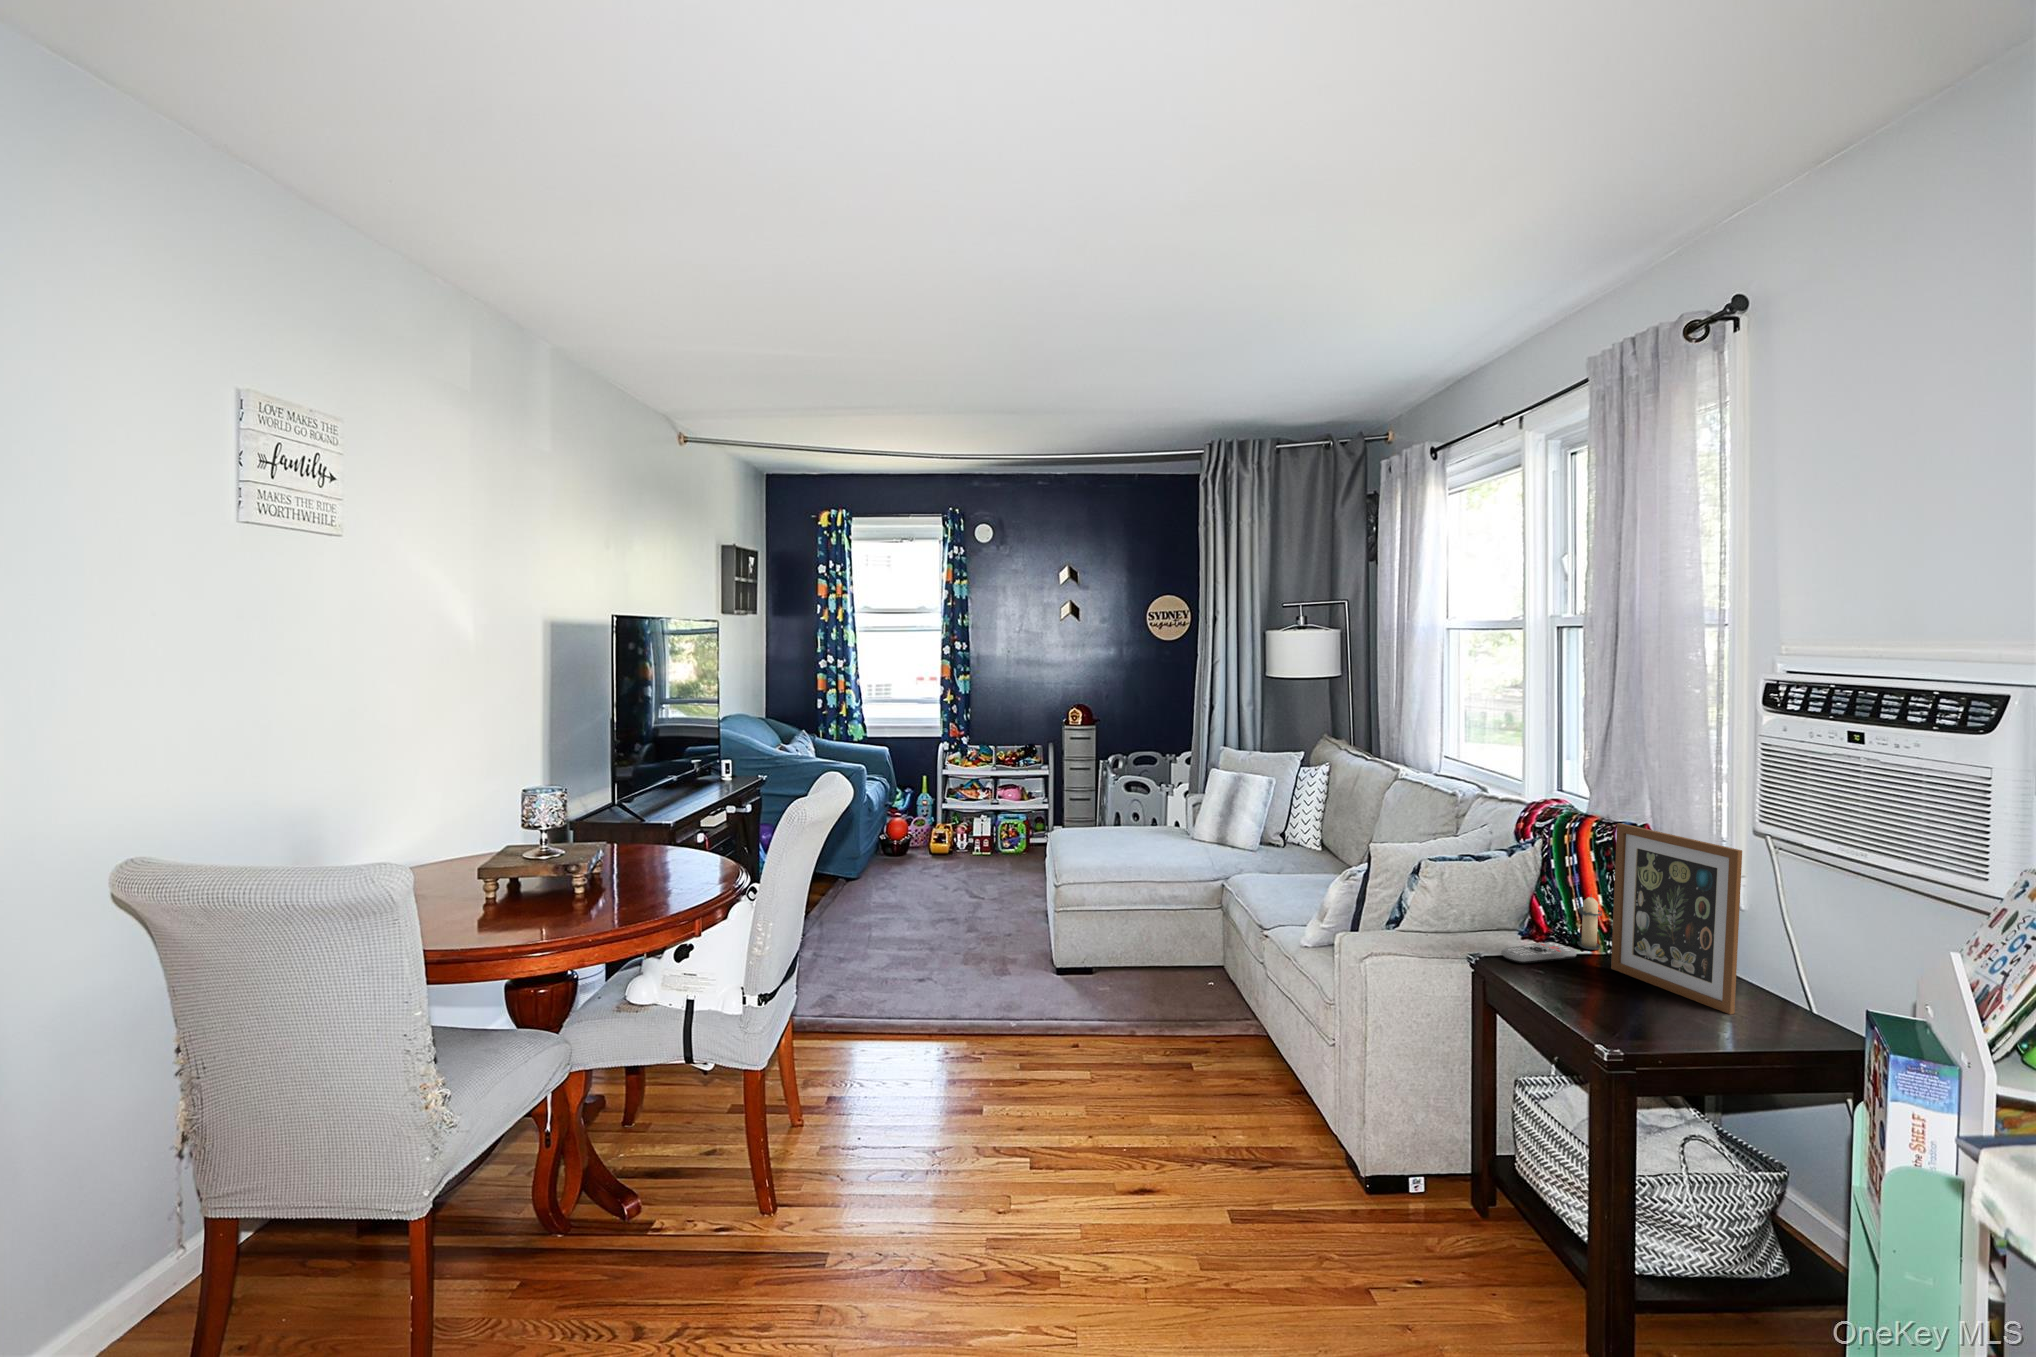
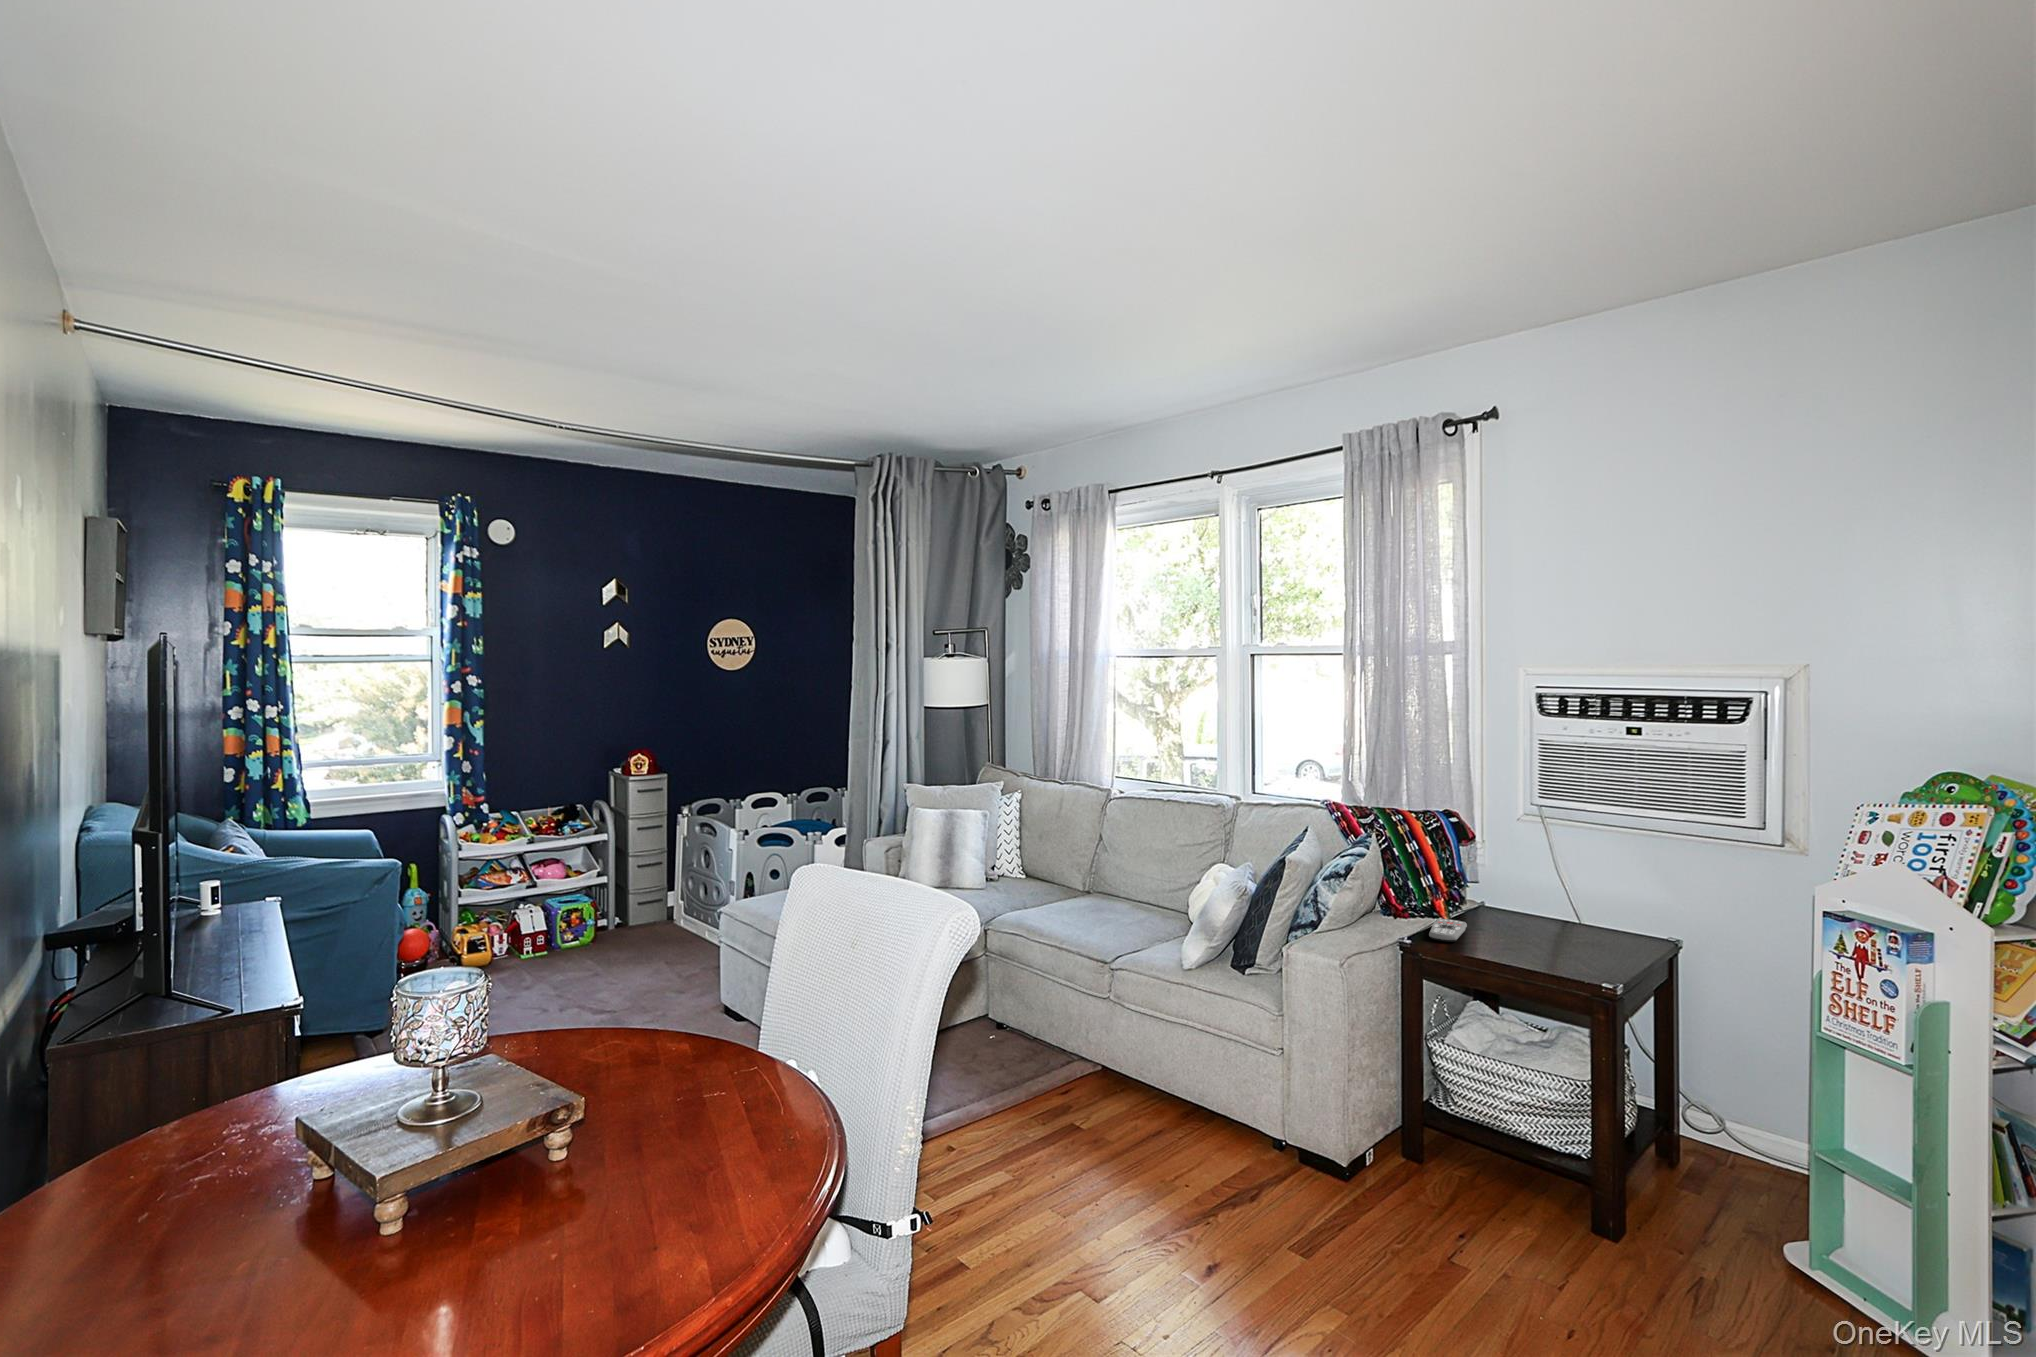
picture frame: present [1611,823,1742,1015] -> none [1503,803,1628,948]
candle: present [1577,894,1602,950] -> none [1438,870,1464,920]

